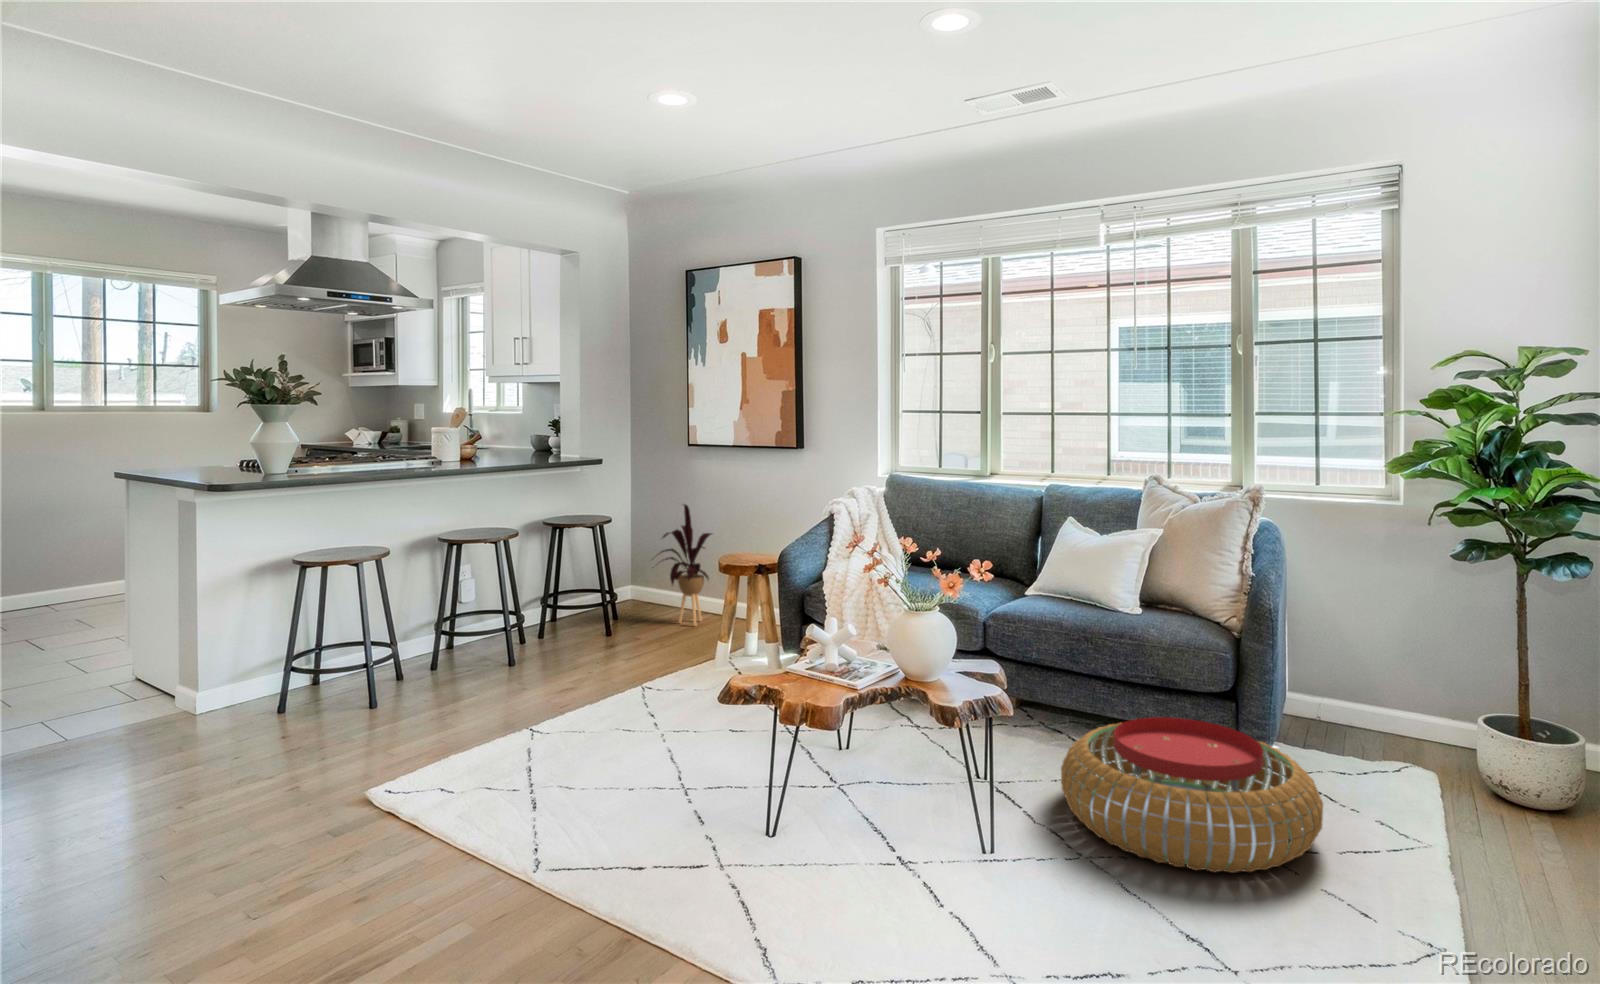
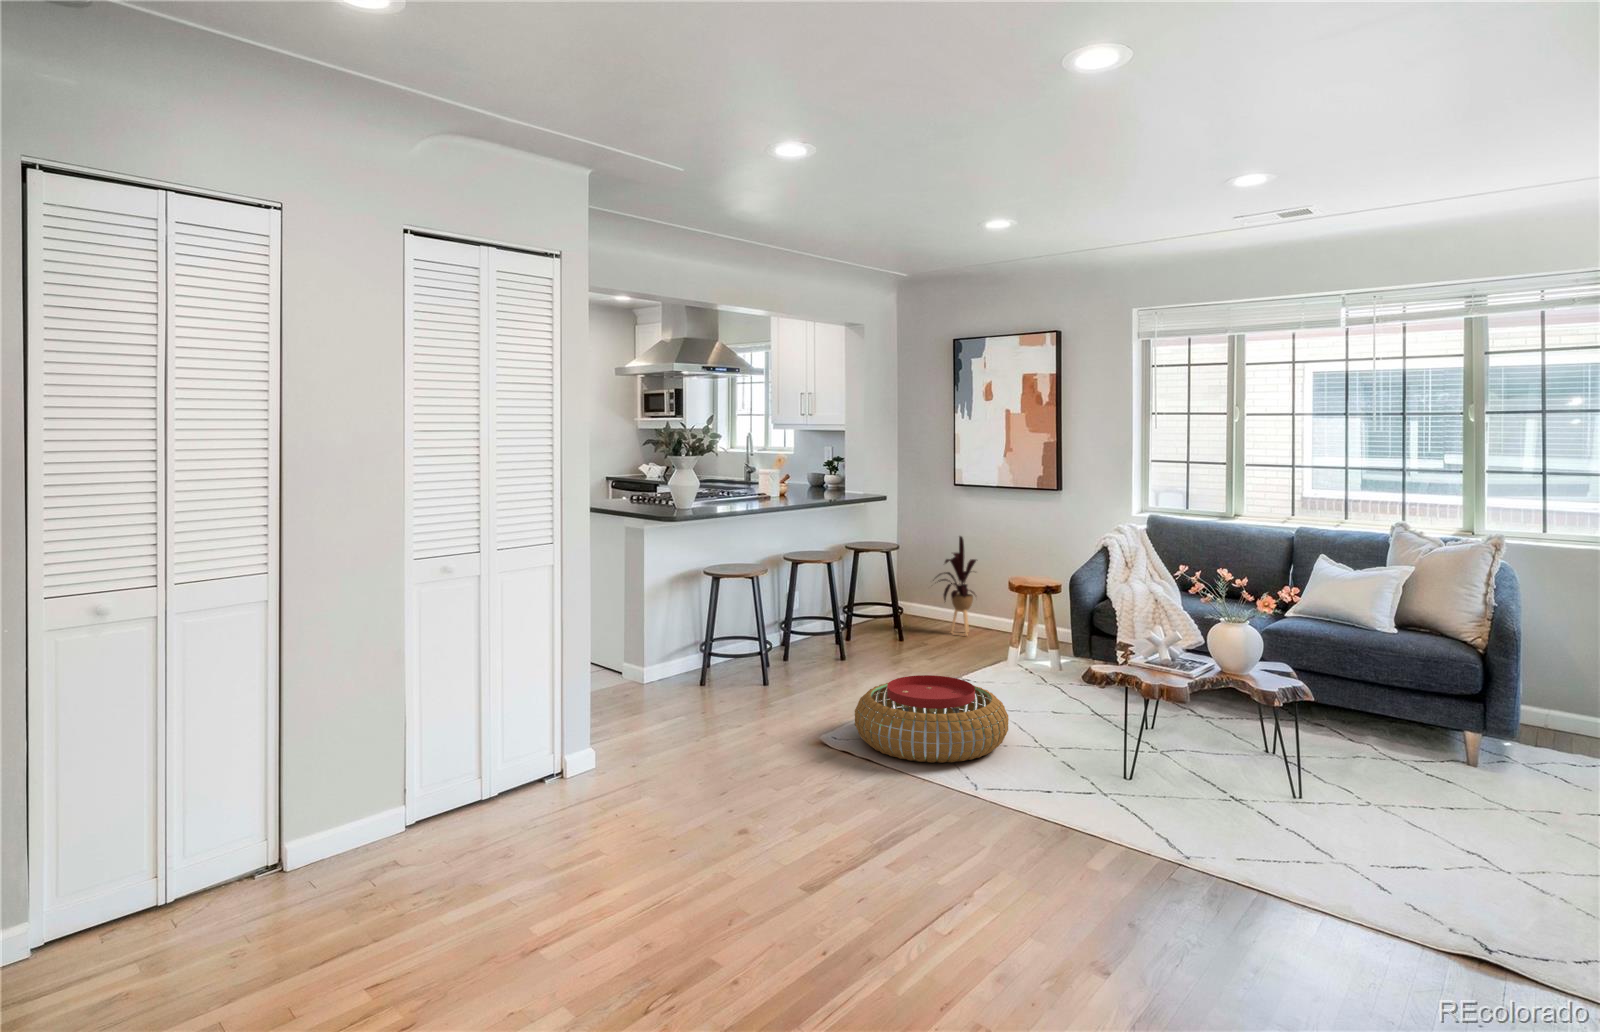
pouf: present [1061,717,1323,873] -> present [855,675,1009,763]

